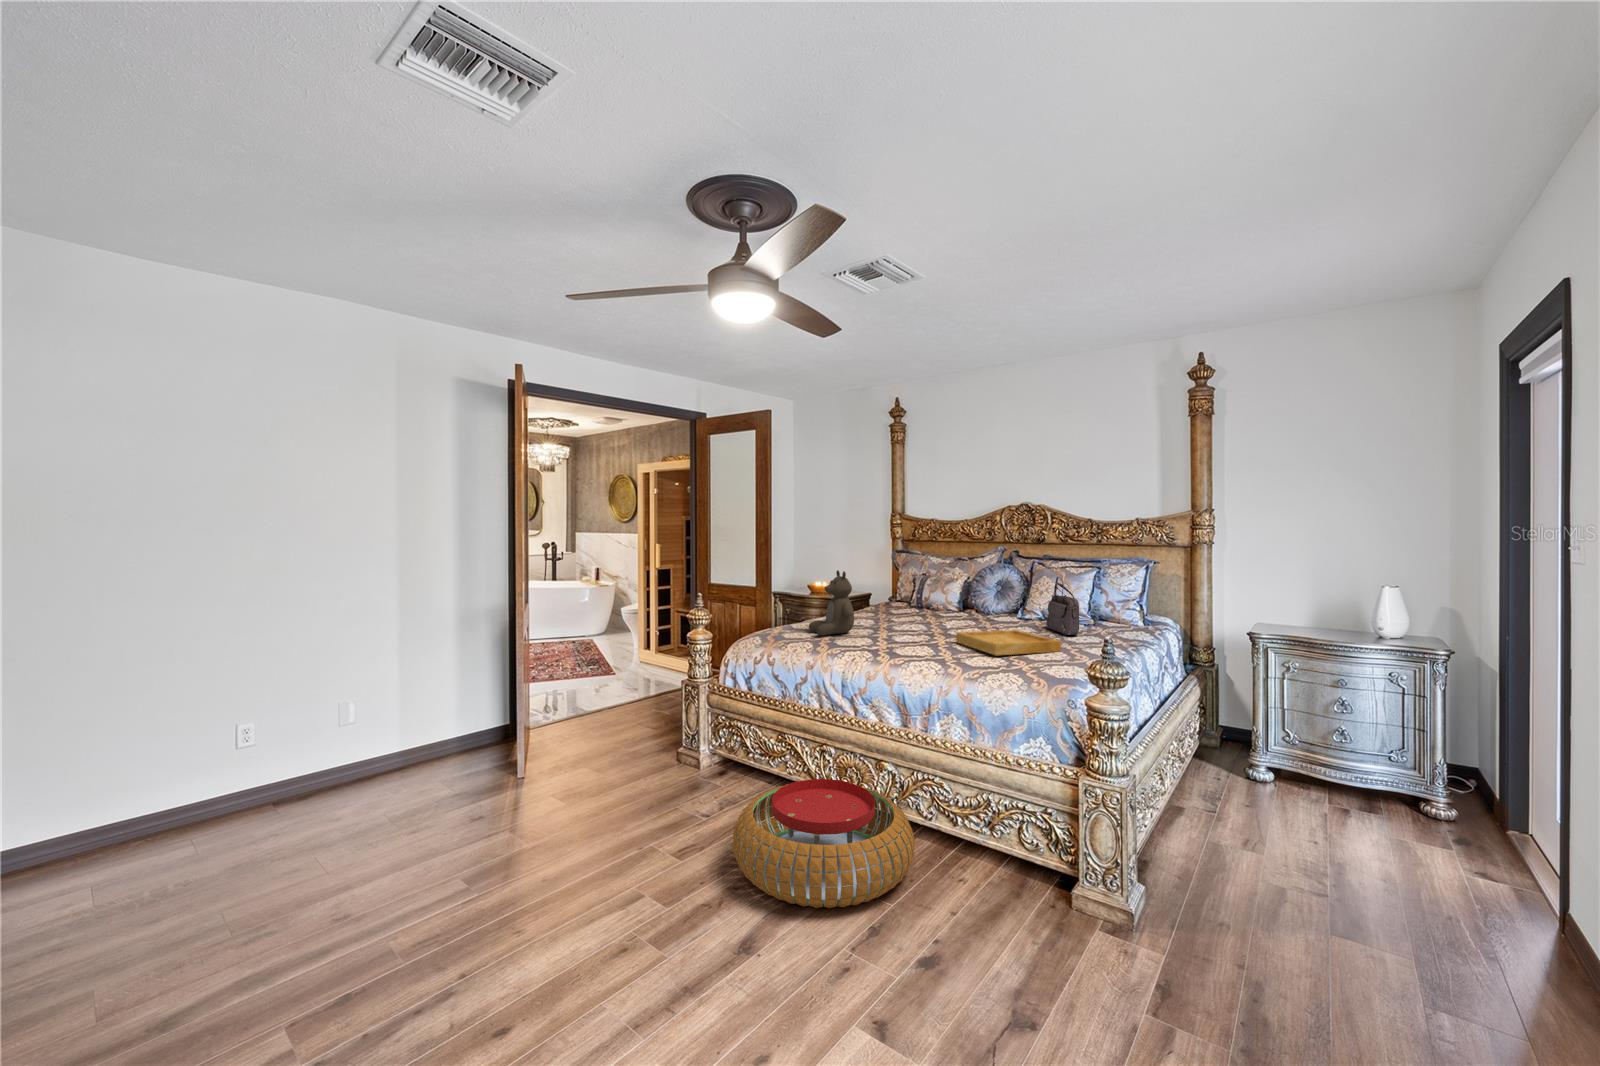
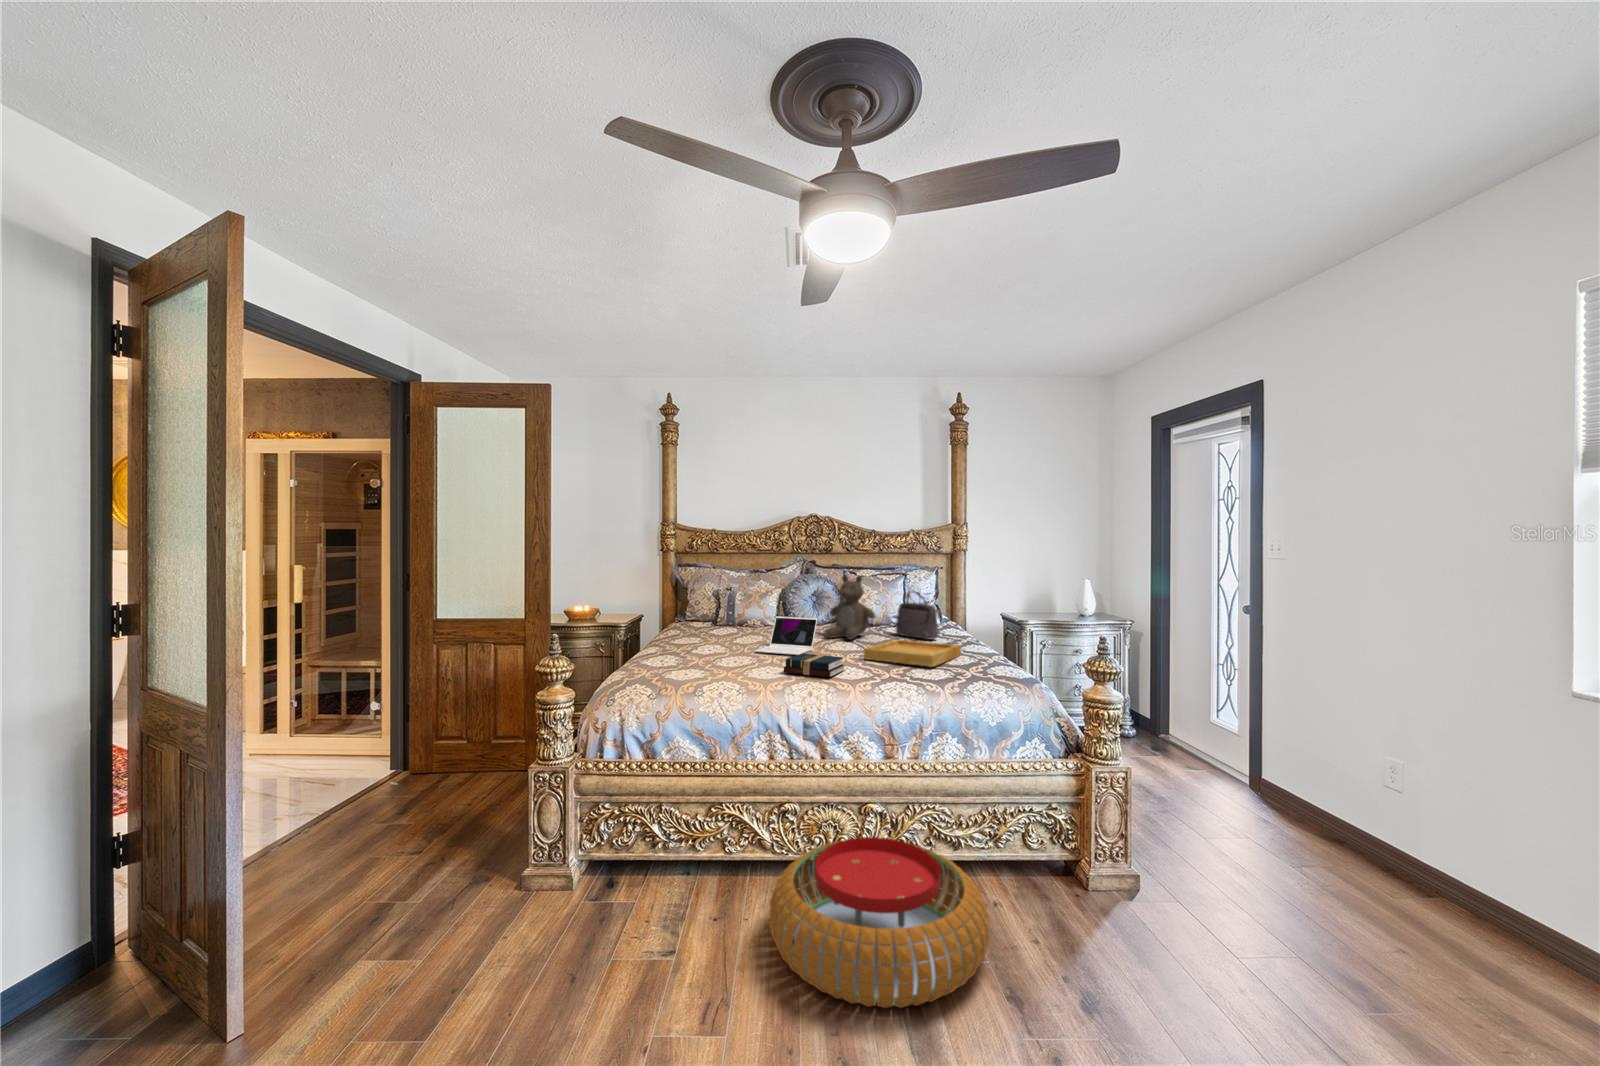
teddy bear: present [809,570,854,635] -> present [825,575,875,639]
laptop: none [883,598,944,632] -> present [755,616,818,655]
hardback book: none [864,629,917,650] -> present [784,653,845,677]

